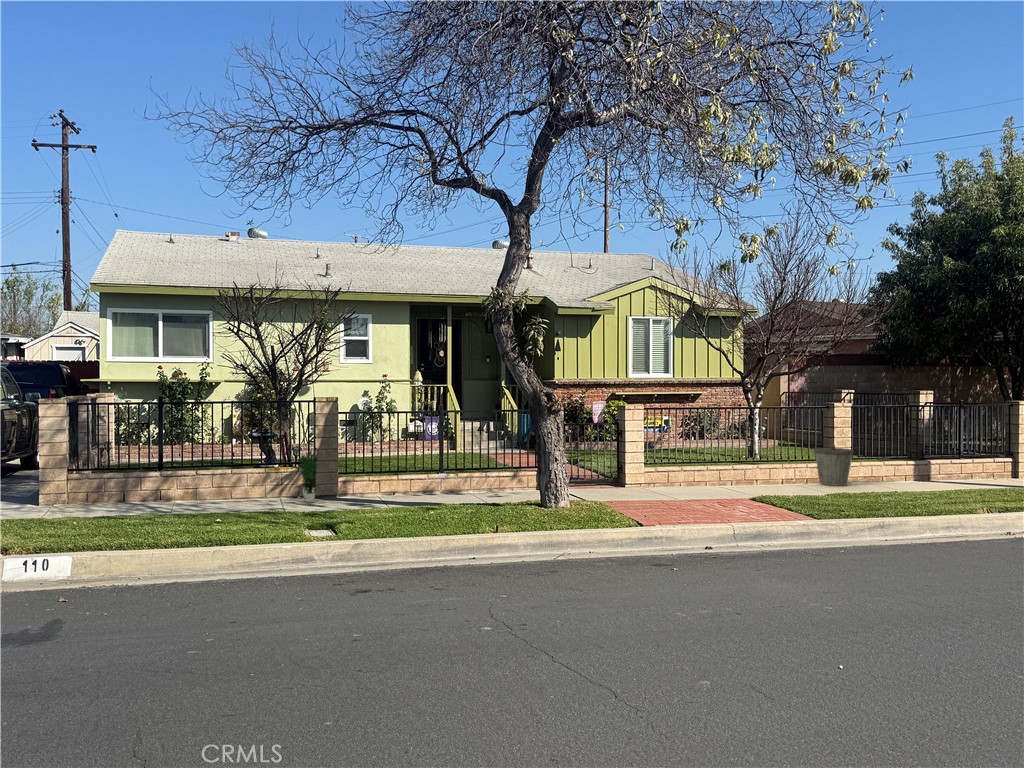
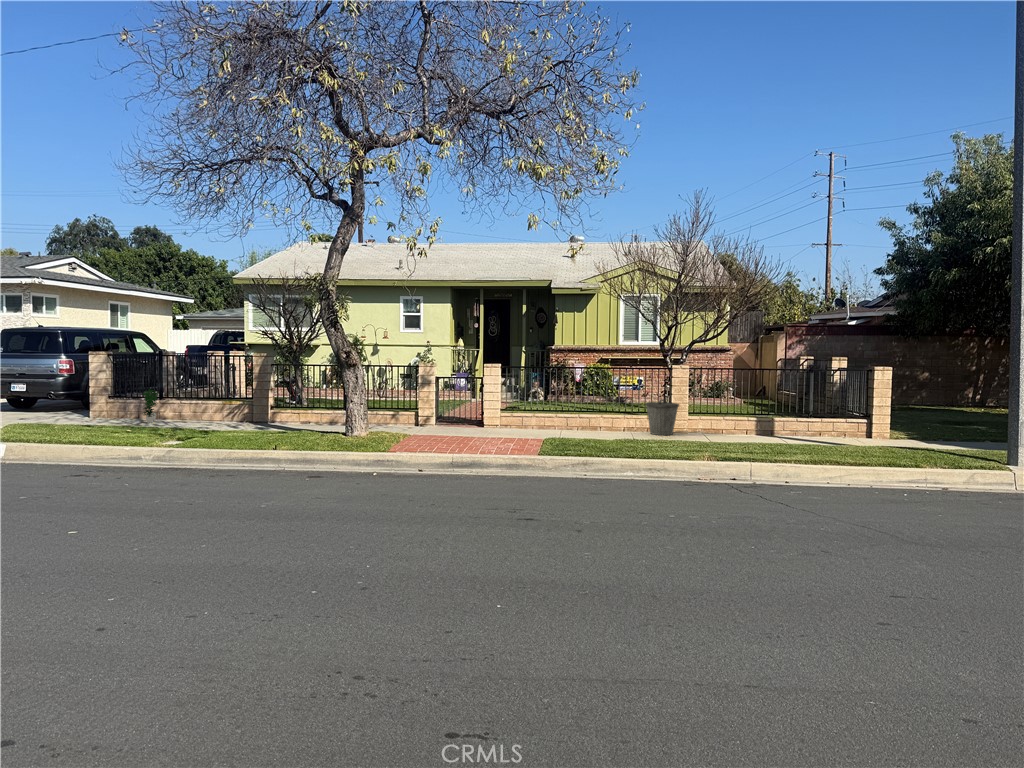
potted plant: present [299,453,318,502] -> present [142,389,158,423]

